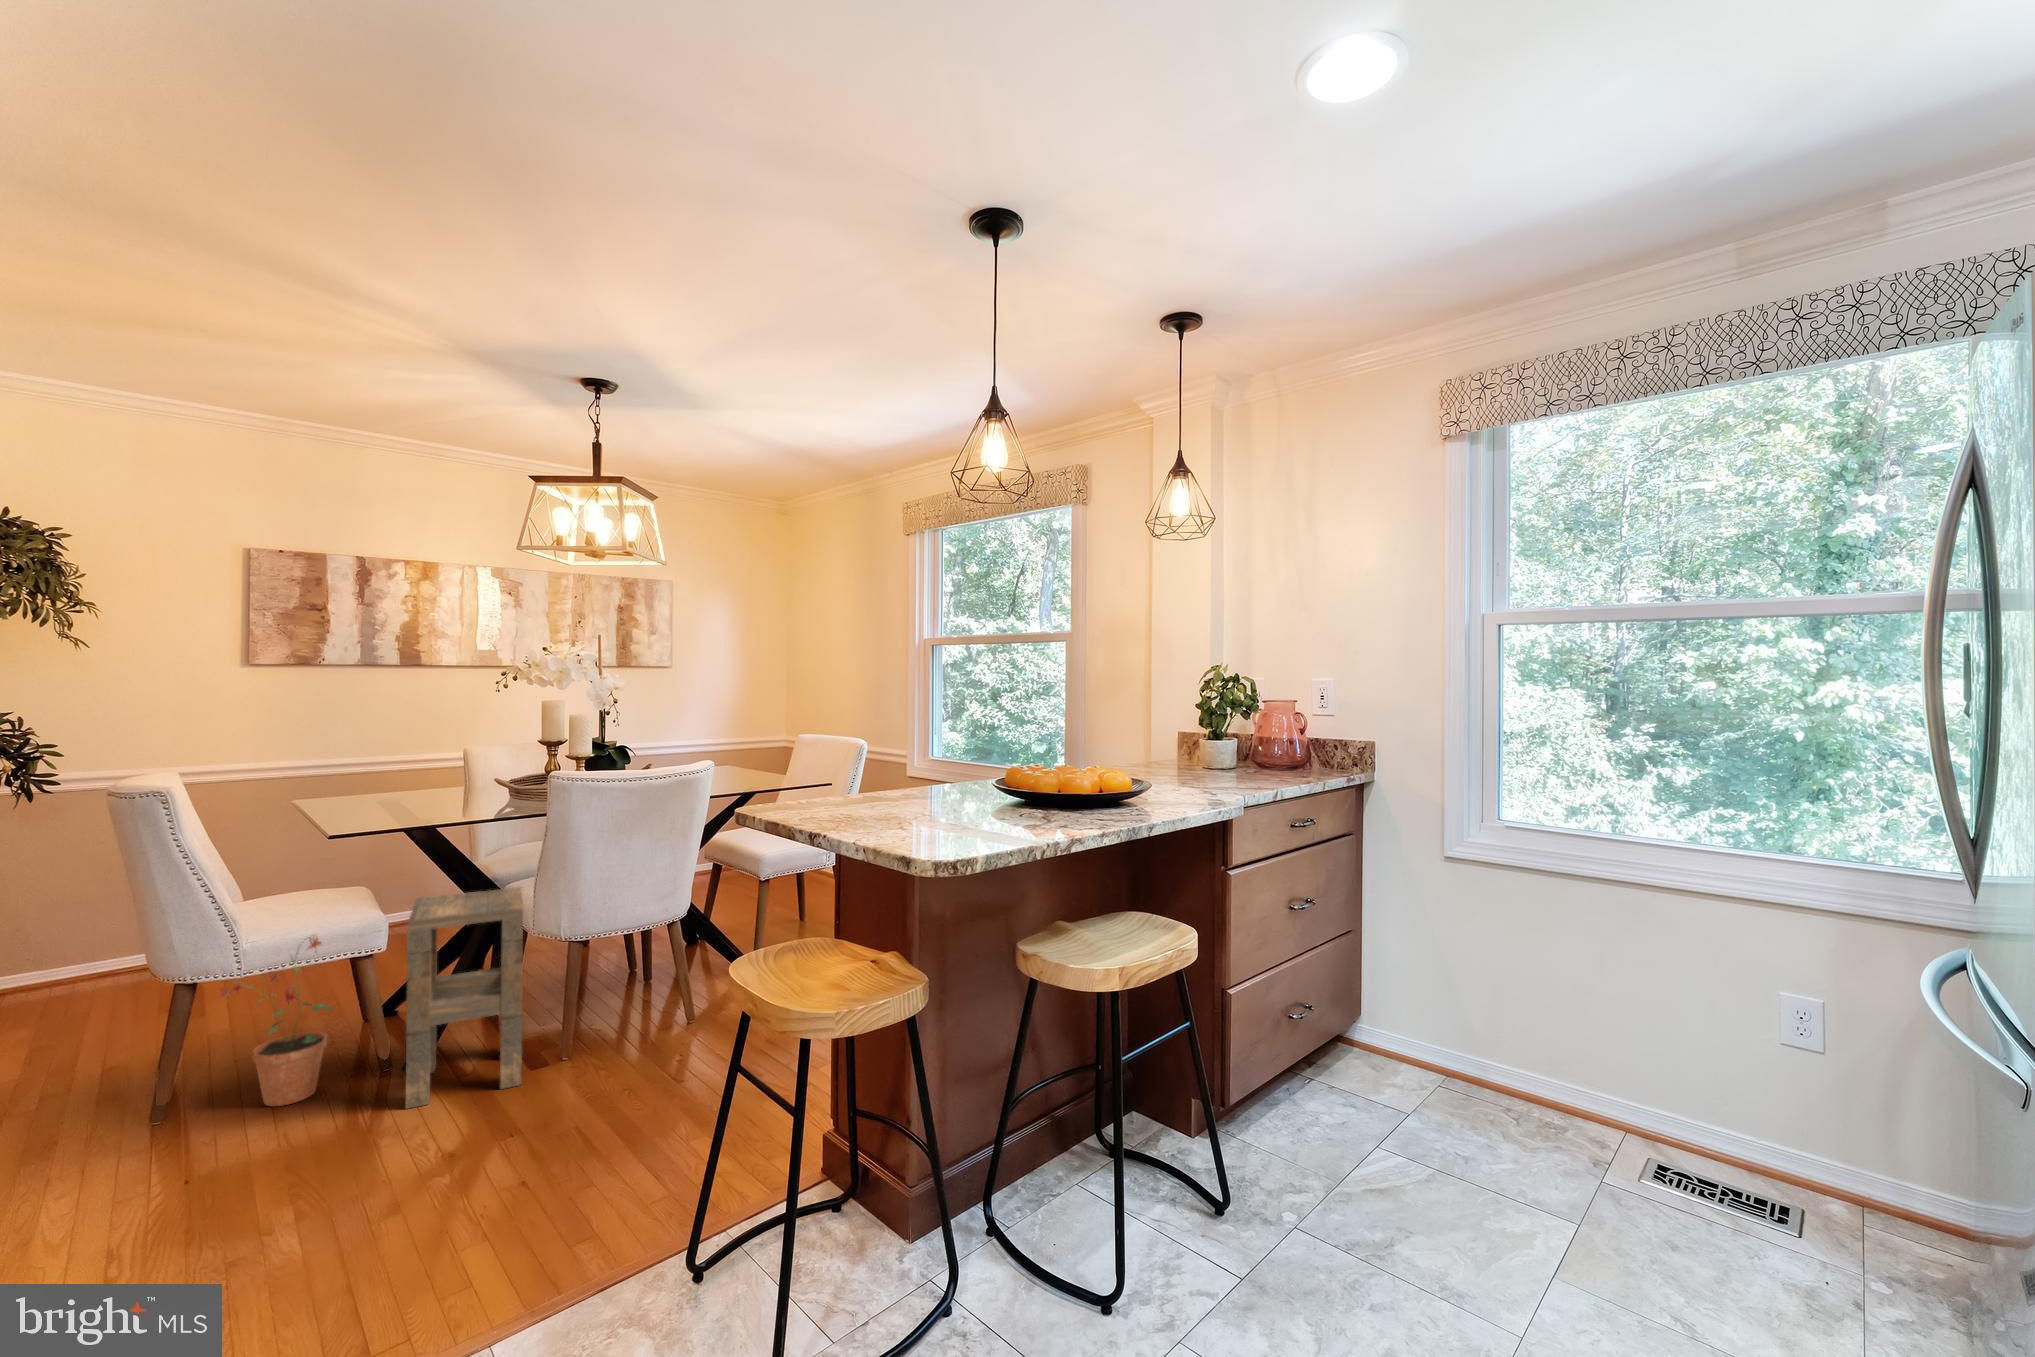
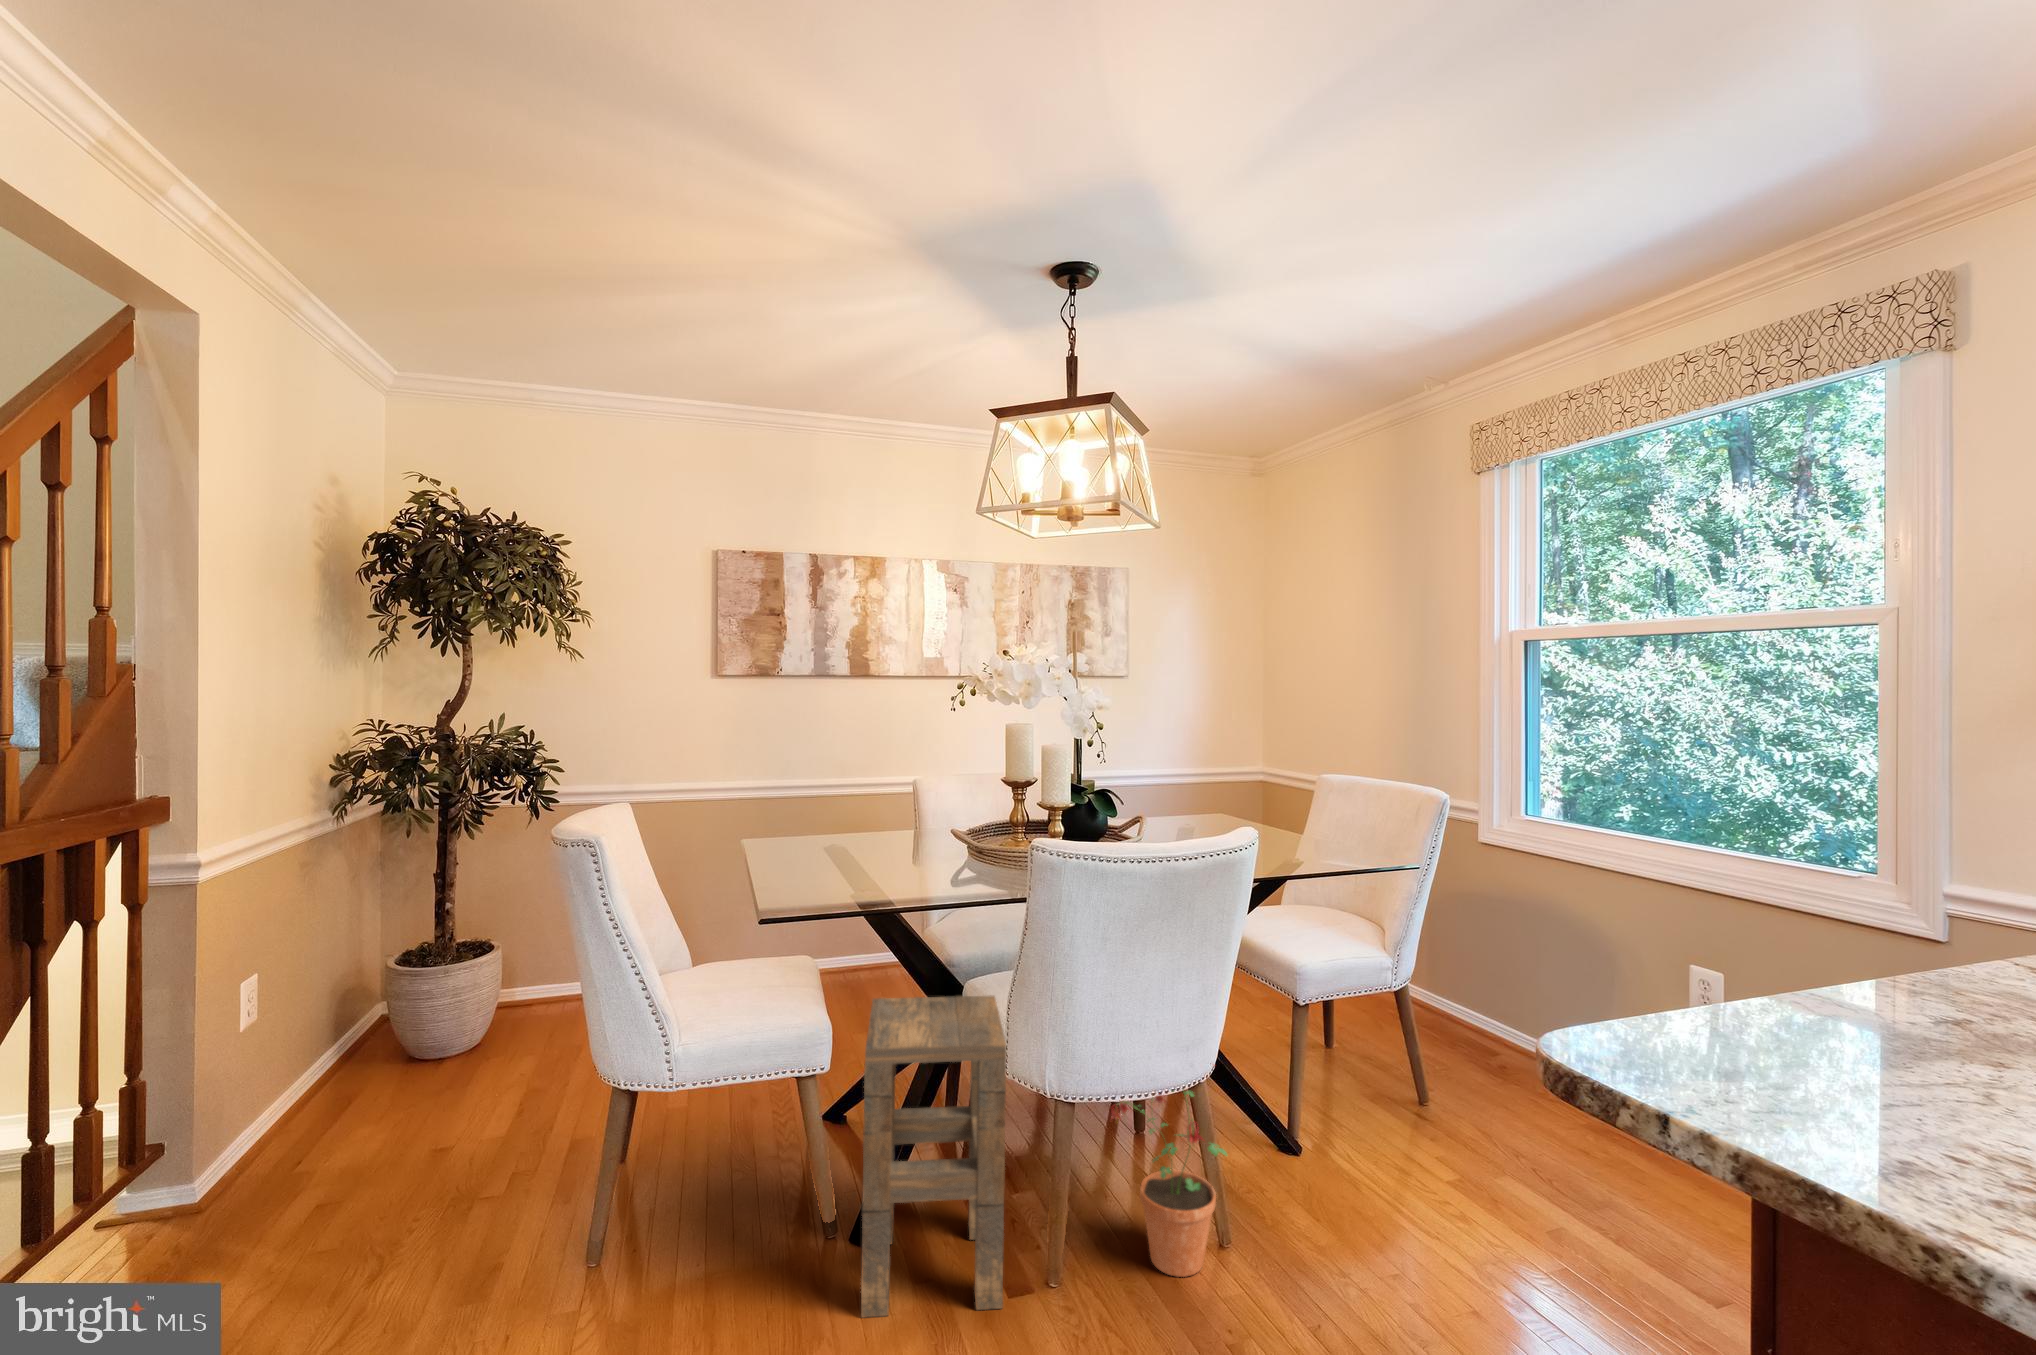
potted plant: present [220,934,331,1106] -> present [1111,1063,1227,1277]

